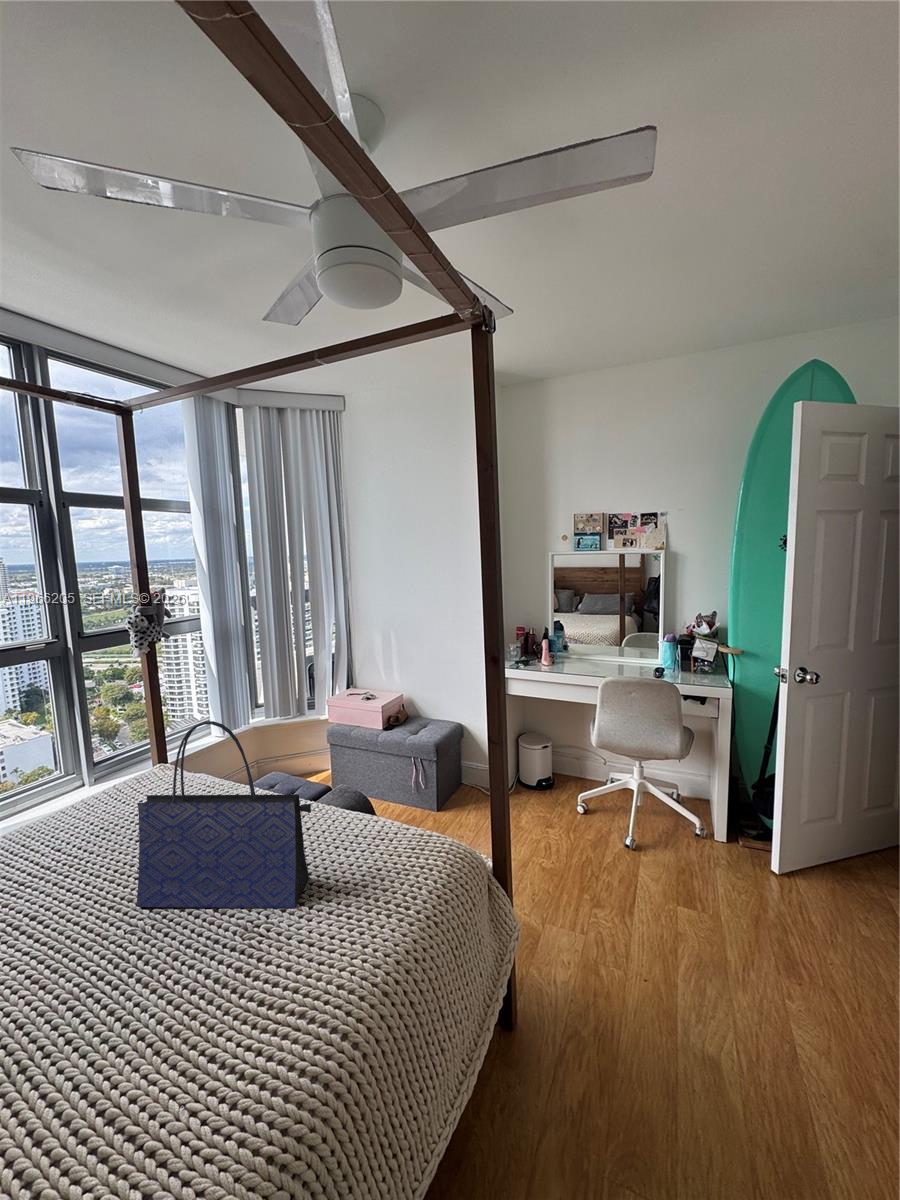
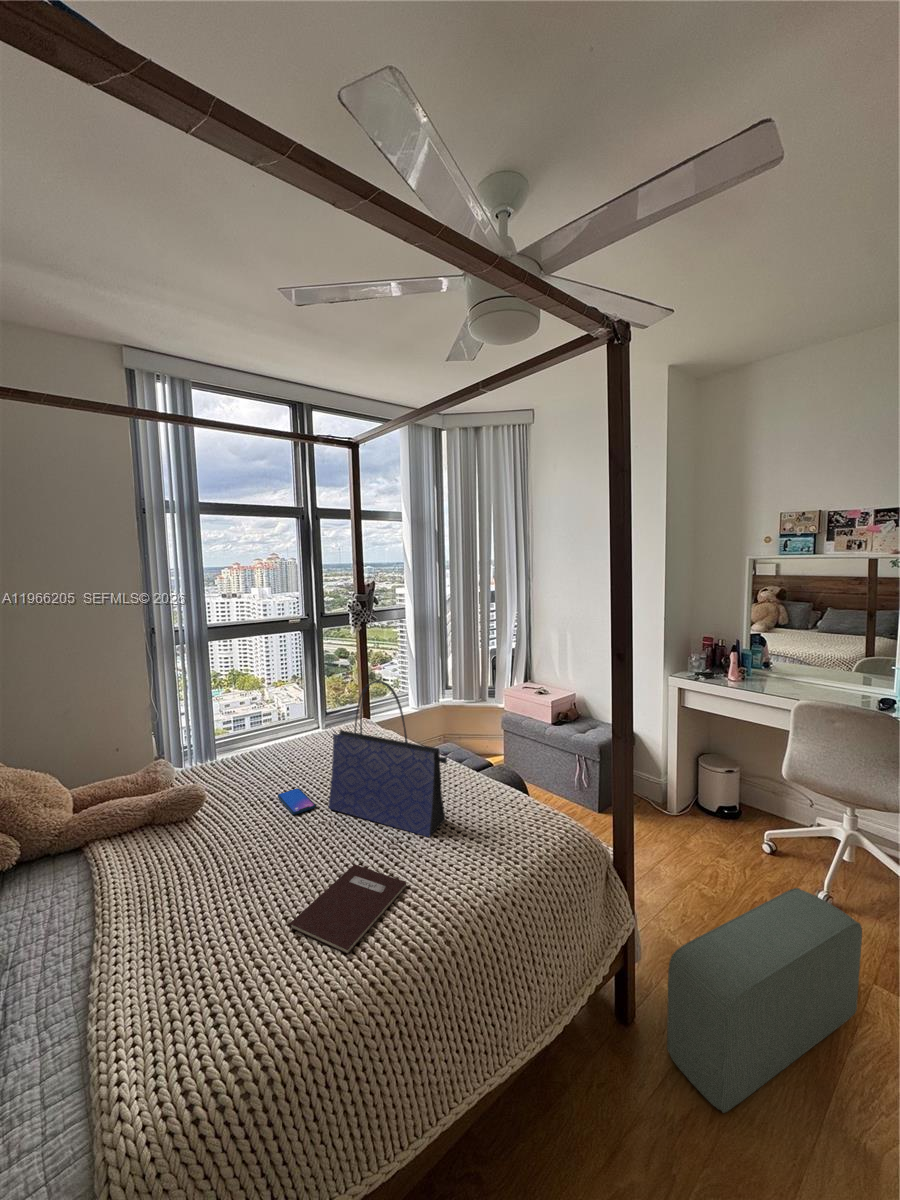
pouf: none [545,845,675,1081] -> present [667,888,862,1113]
smartphone: none [45,889,114,932] -> present [278,788,315,814]
notebook: none [112,981,283,1129] -> present [290,864,407,954]

